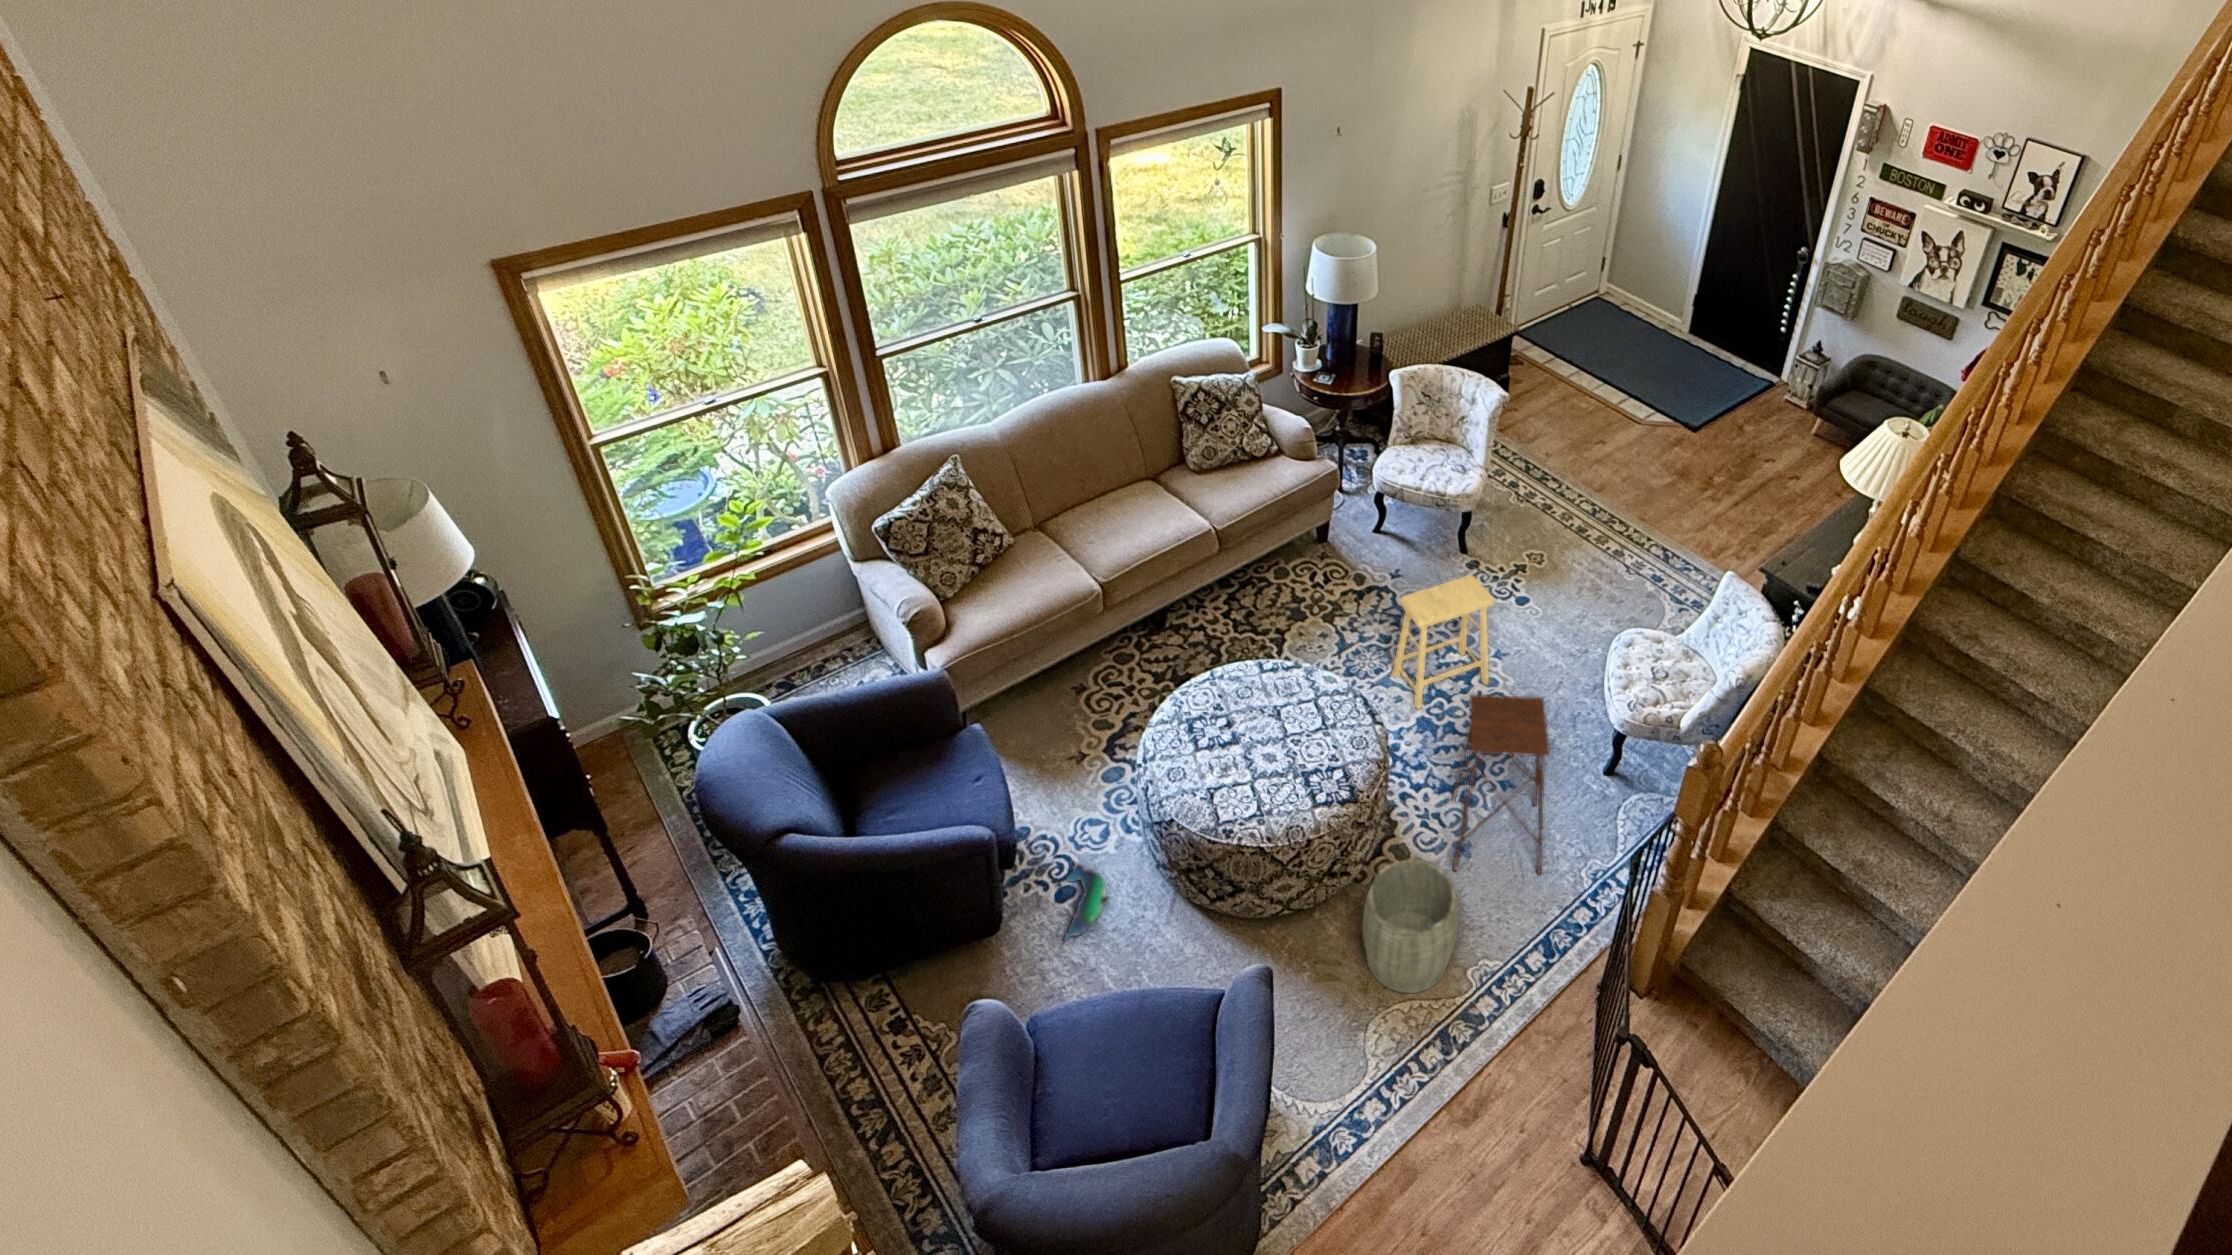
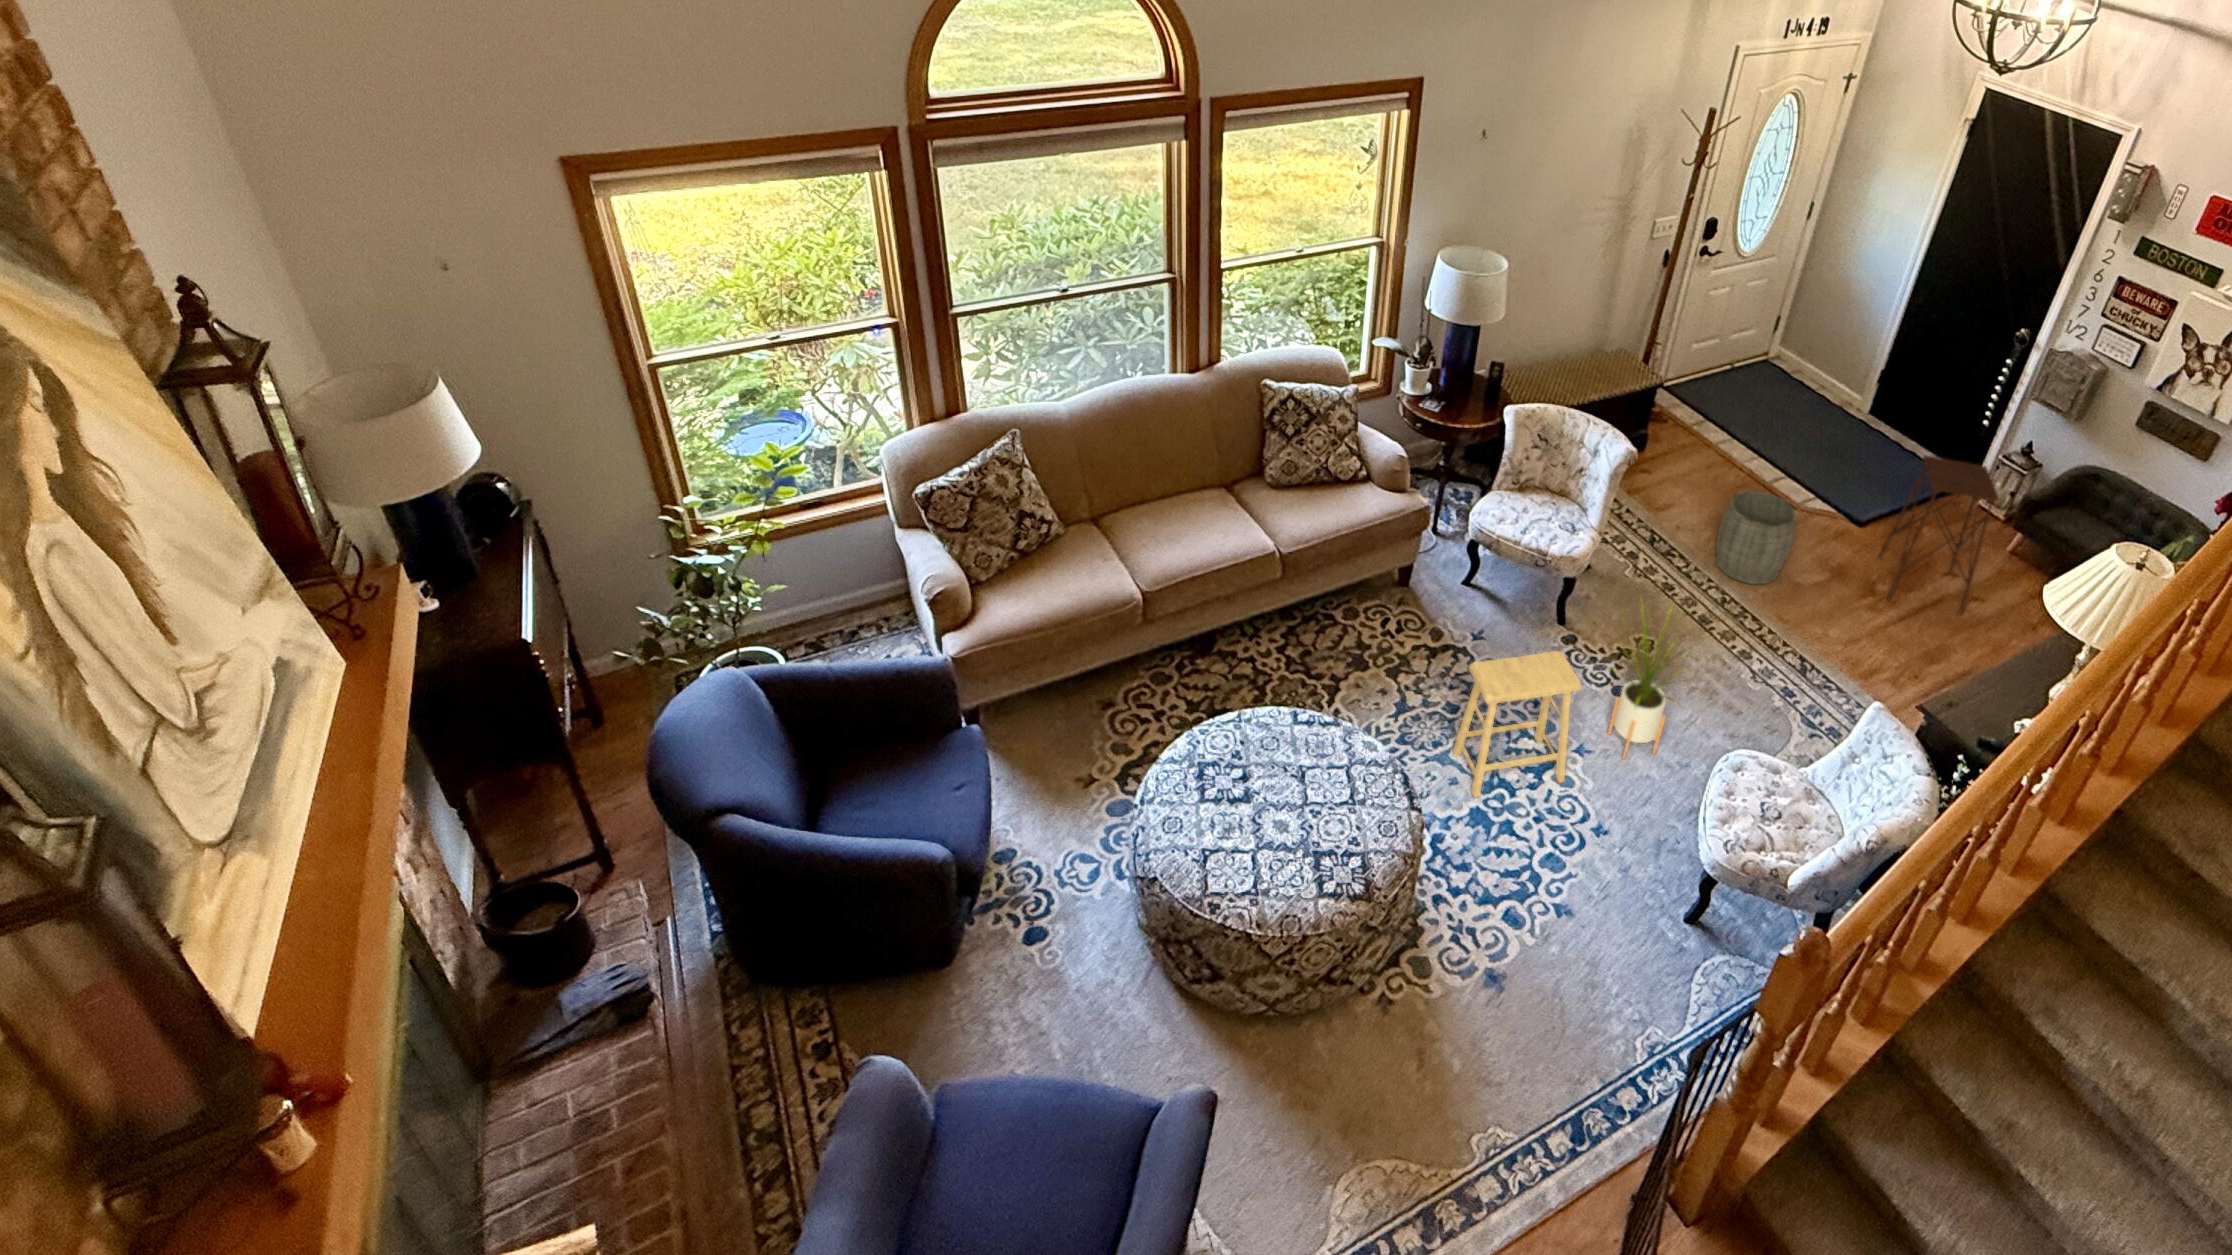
house plant: none [1508,516,1593,657] -> present [1607,608,1694,759]
side table: present [1452,694,1550,874] -> present [1879,455,1999,614]
woven basket: present [1362,860,1459,993] -> present [1715,490,1796,584]
plush toy: present [1064,863,1109,940] -> none [1018,904,1077,993]

